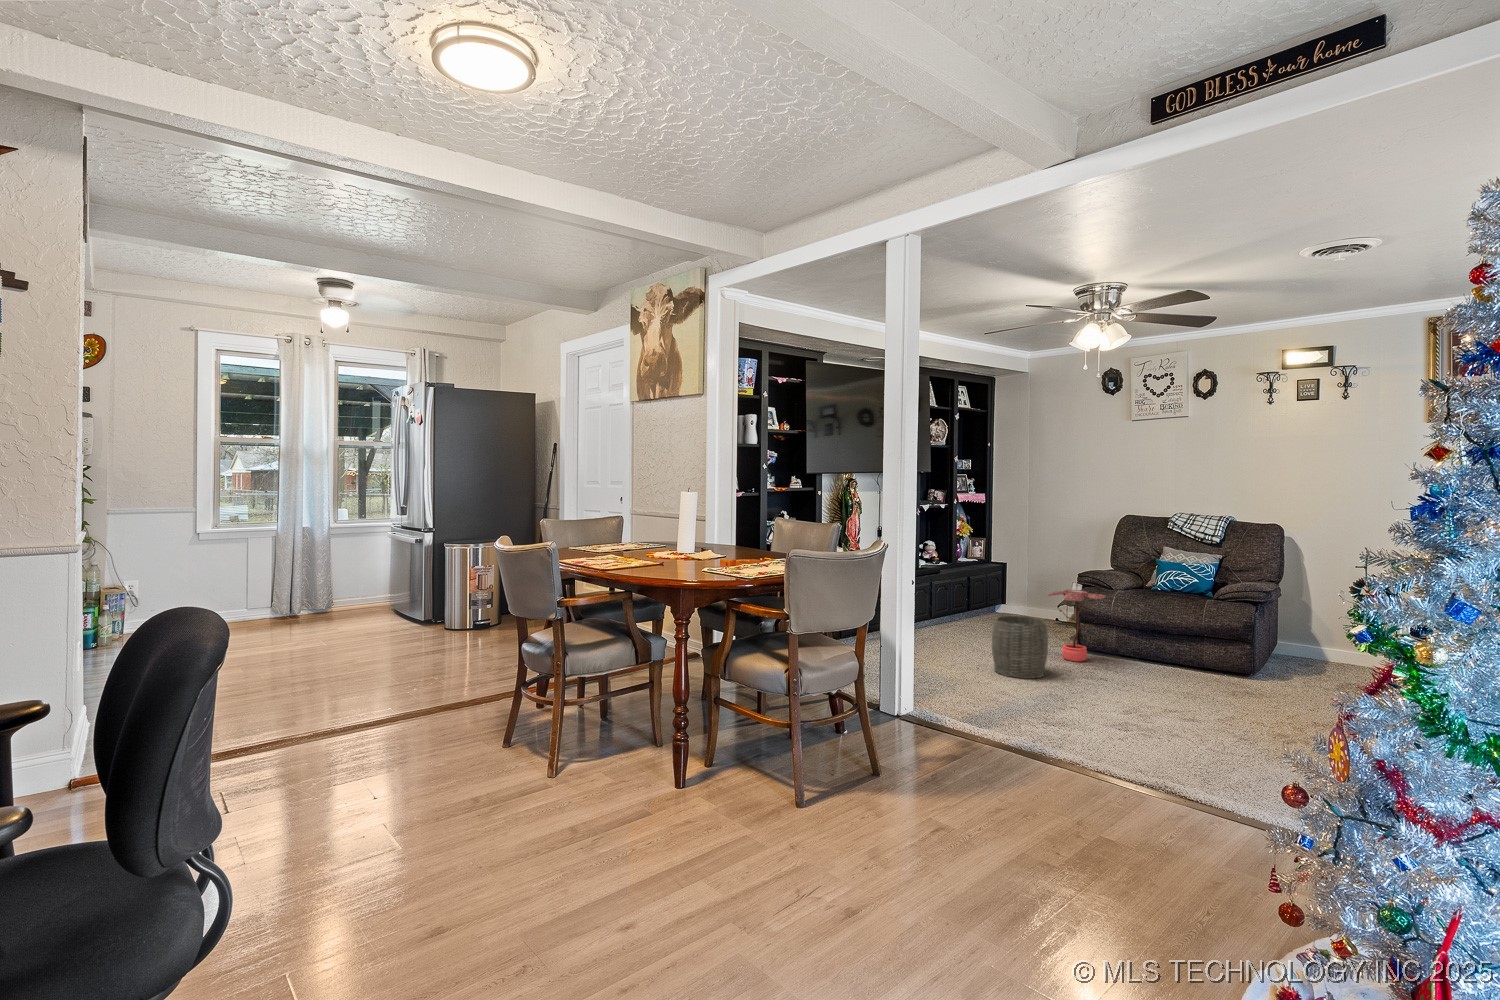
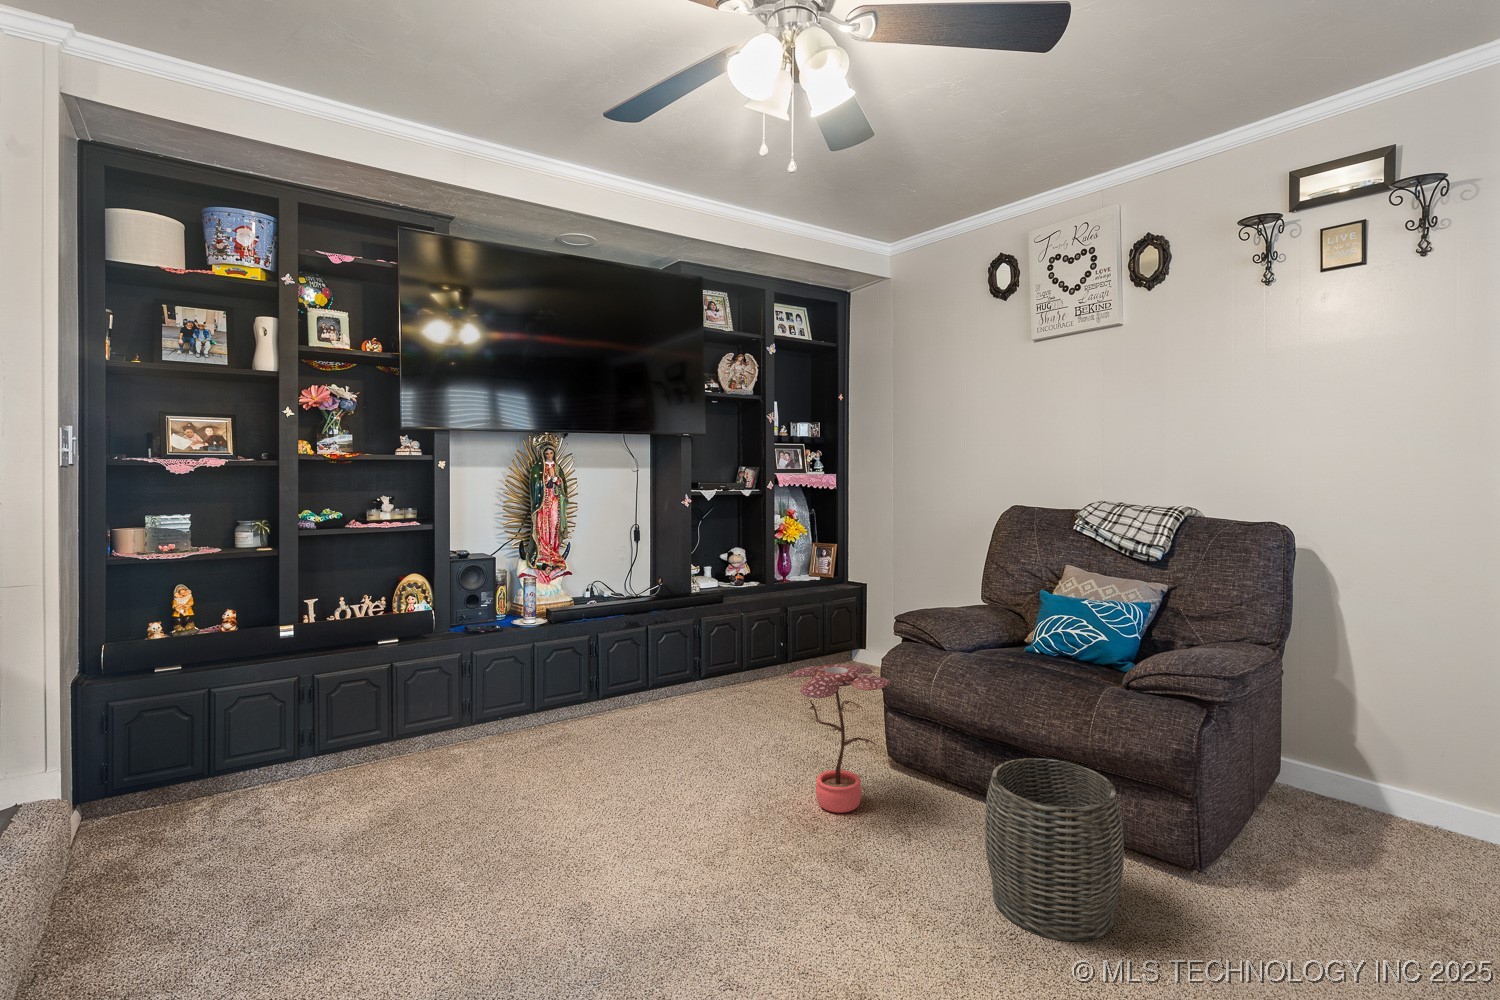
woven basket: present [992,616,1048,679] -> present [985,758,1124,941]

